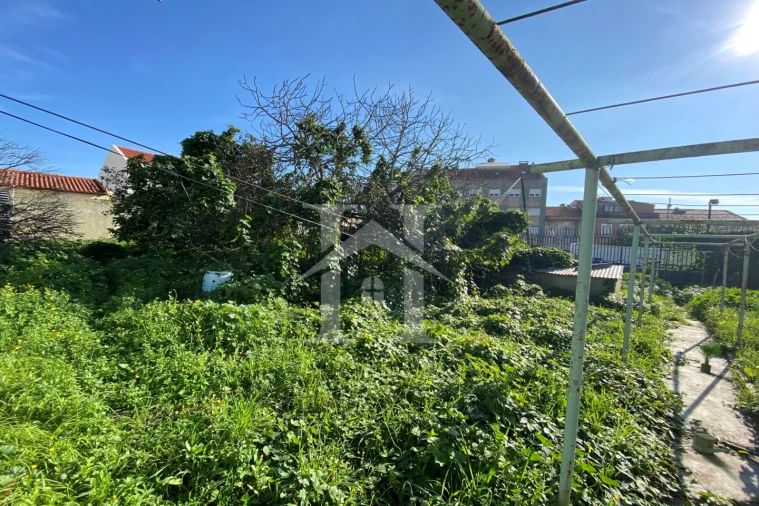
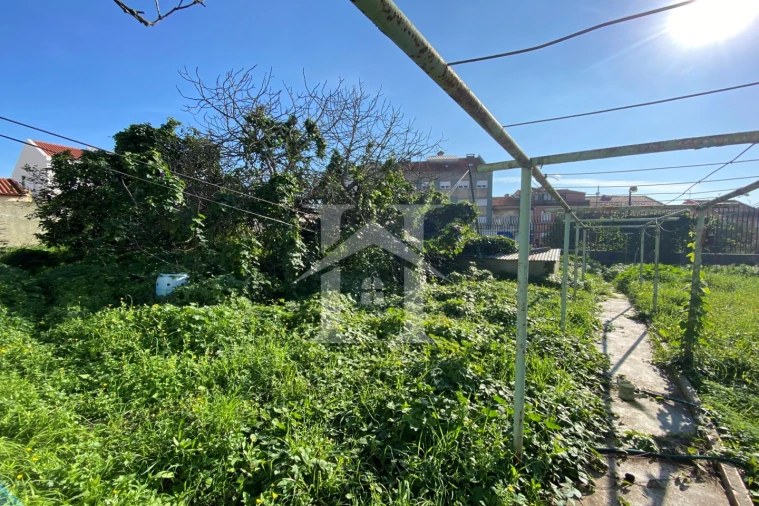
potted plant: present [696,337,719,373] -> none [614,303,643,336]

